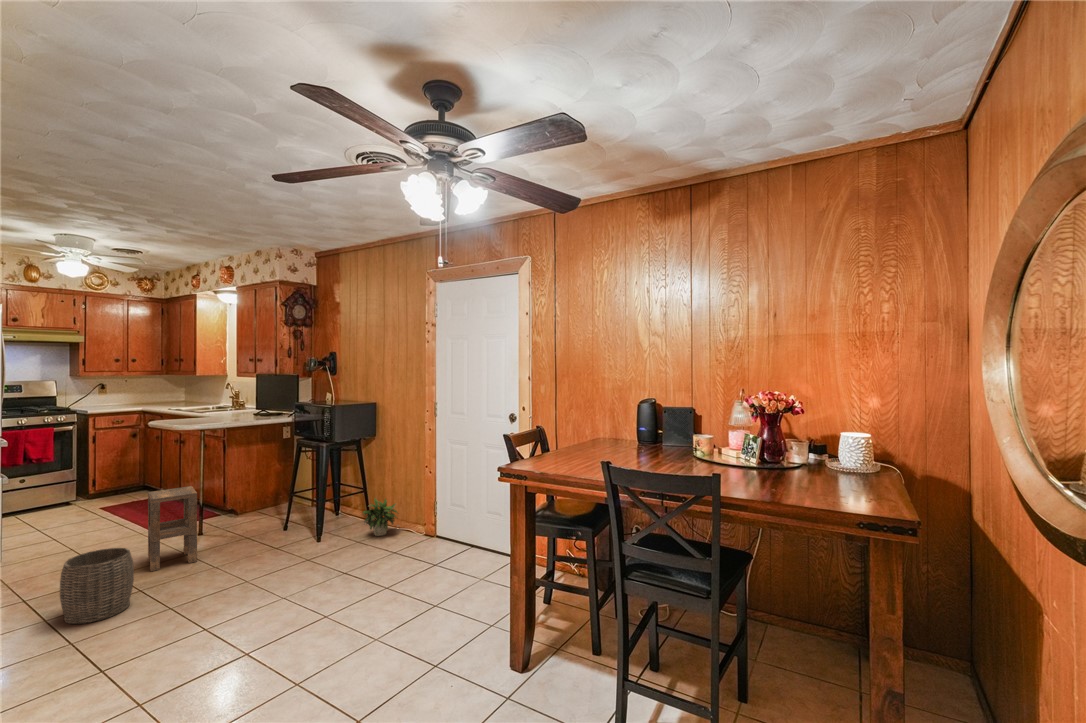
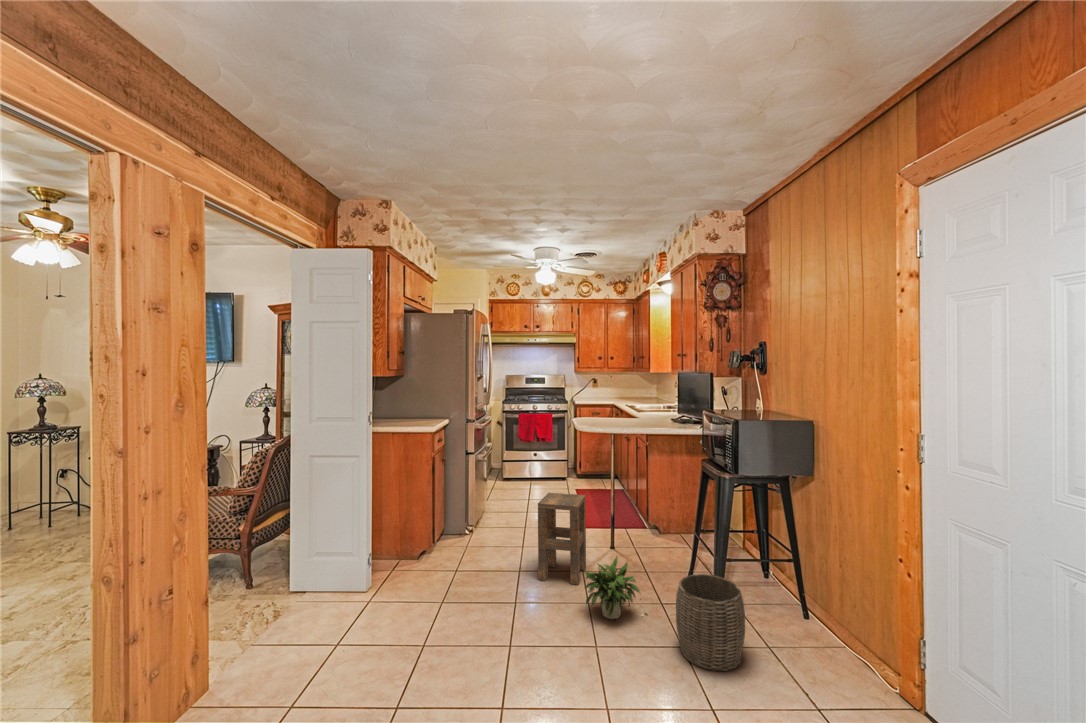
potted plant: present [363,499,397,536] -> present [585,557,648,619]
woven basket: present [60,548,134,624] -> present [676,574,745,671]

